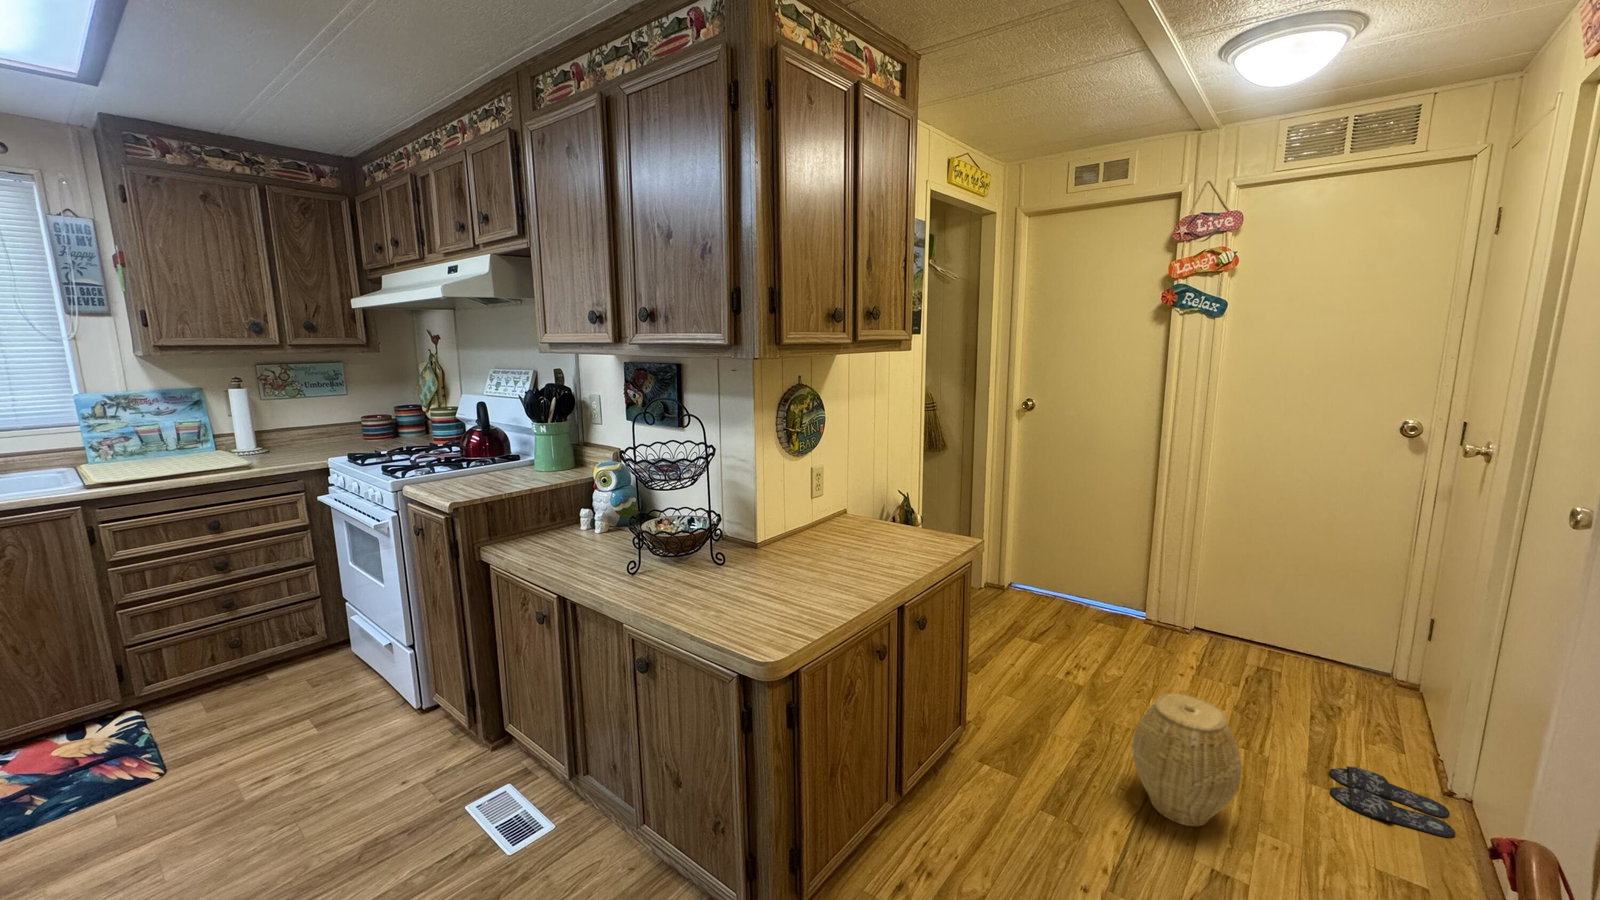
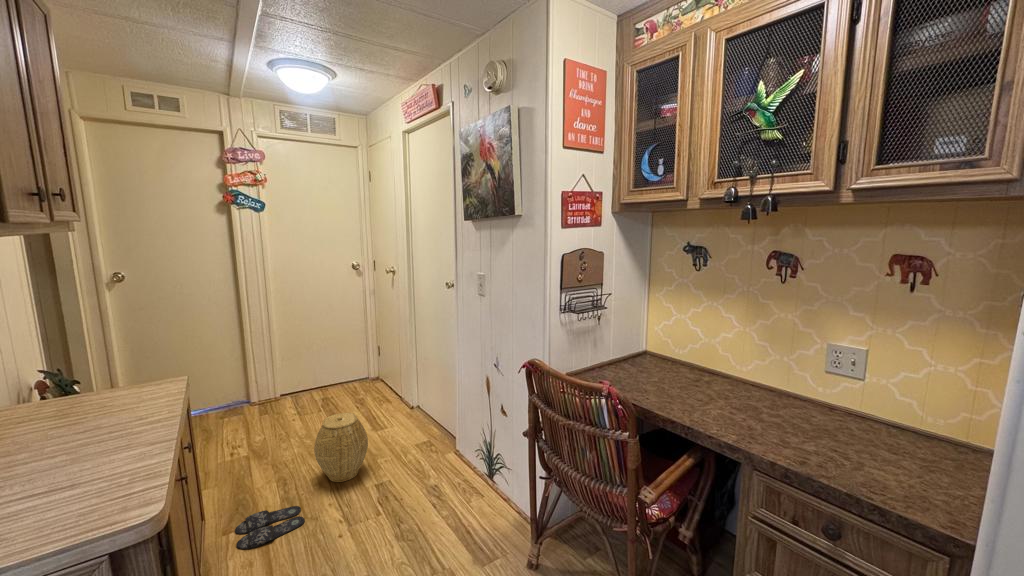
slippers: present [1329,766,1455,838] -> present [235,506,305,549]

